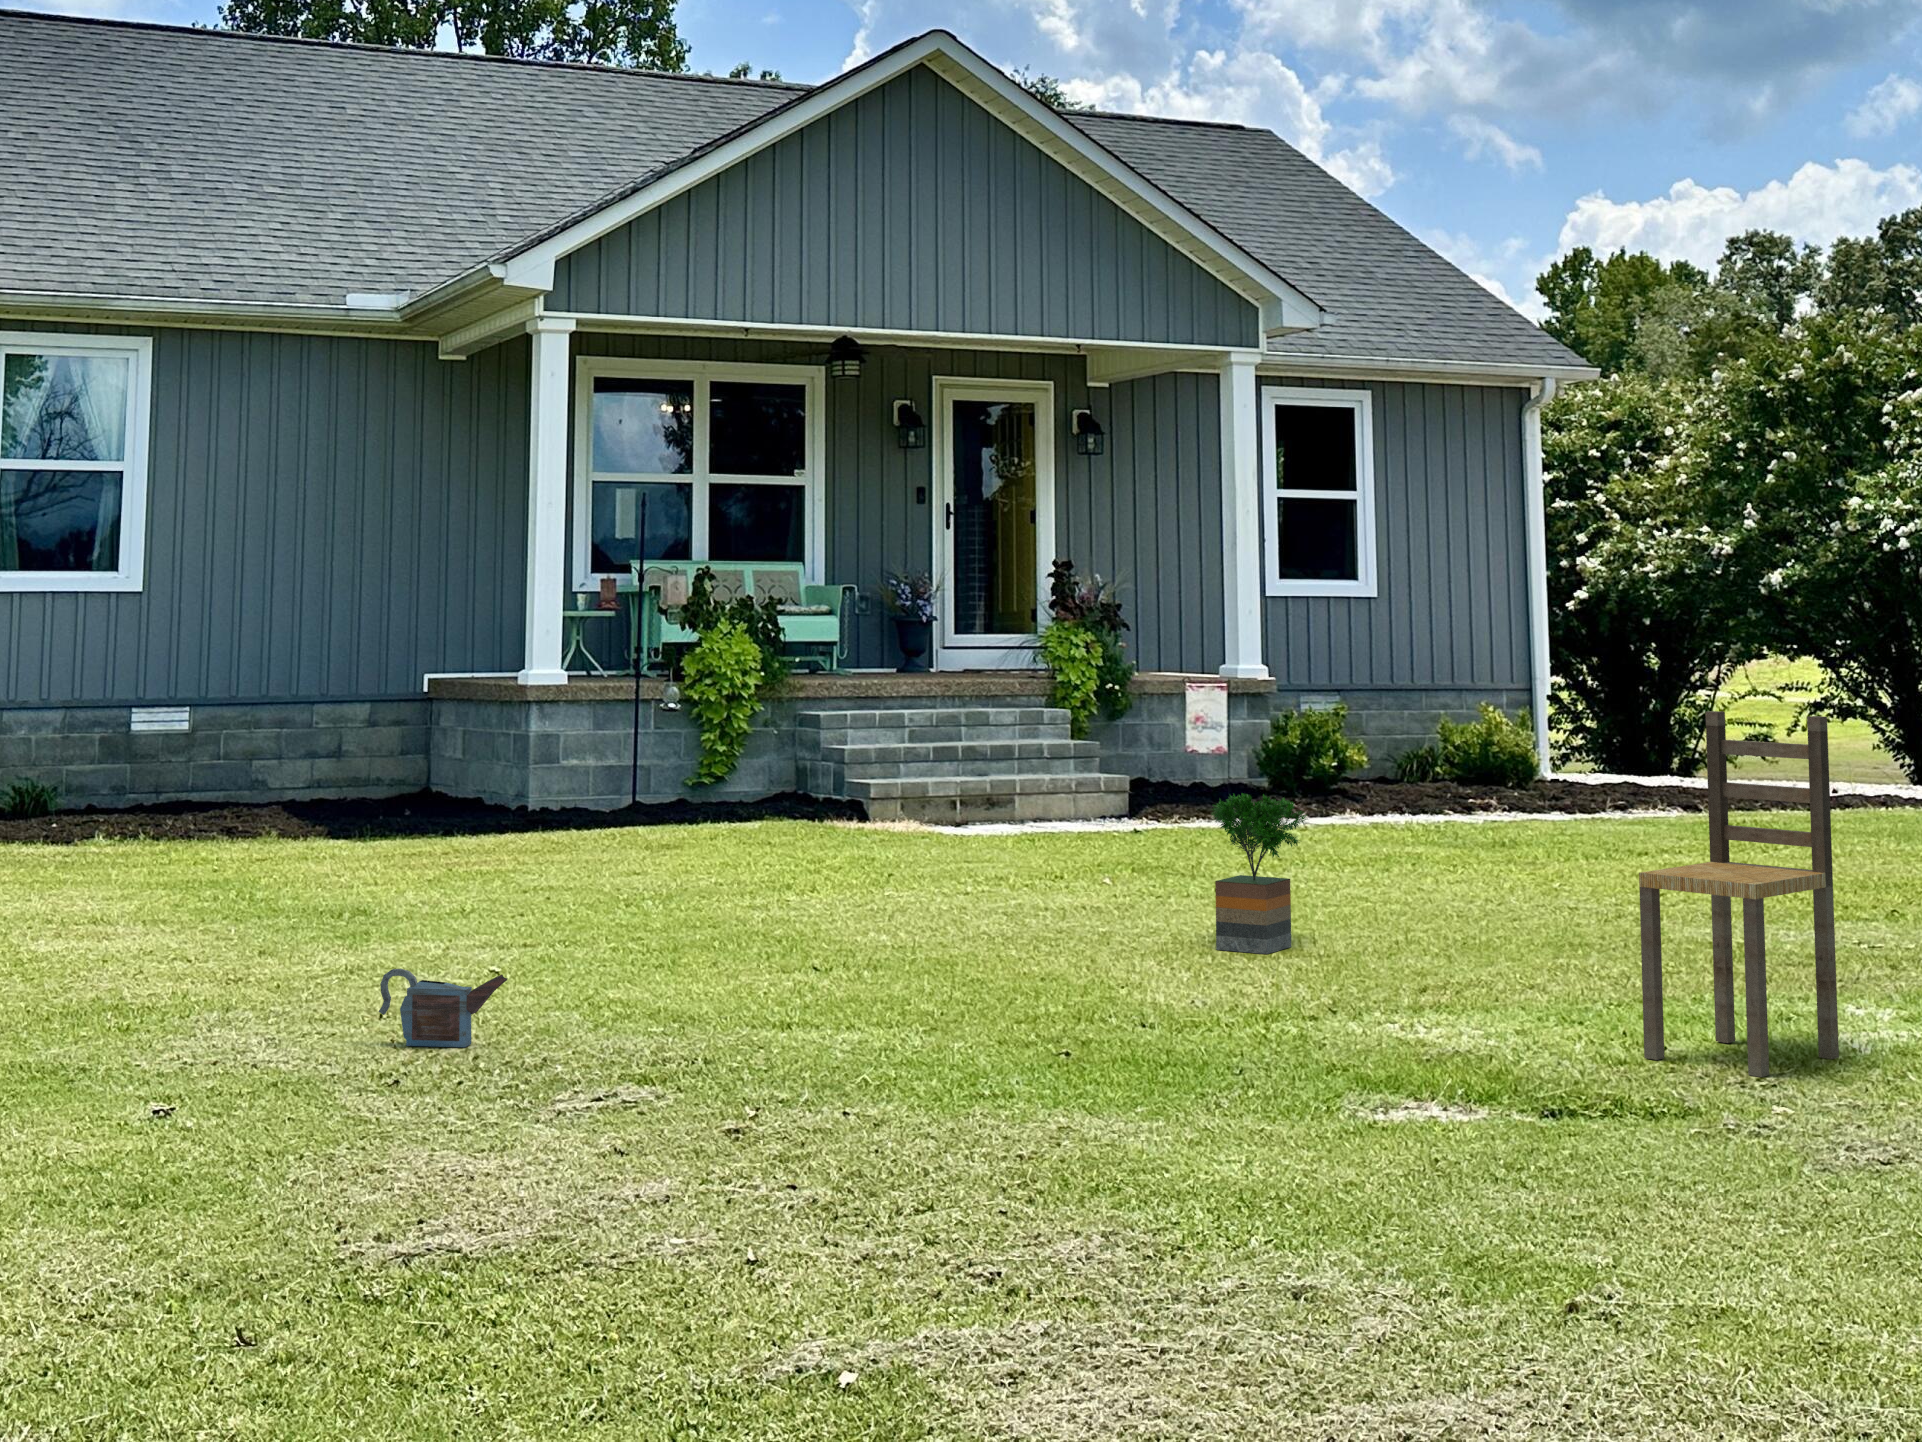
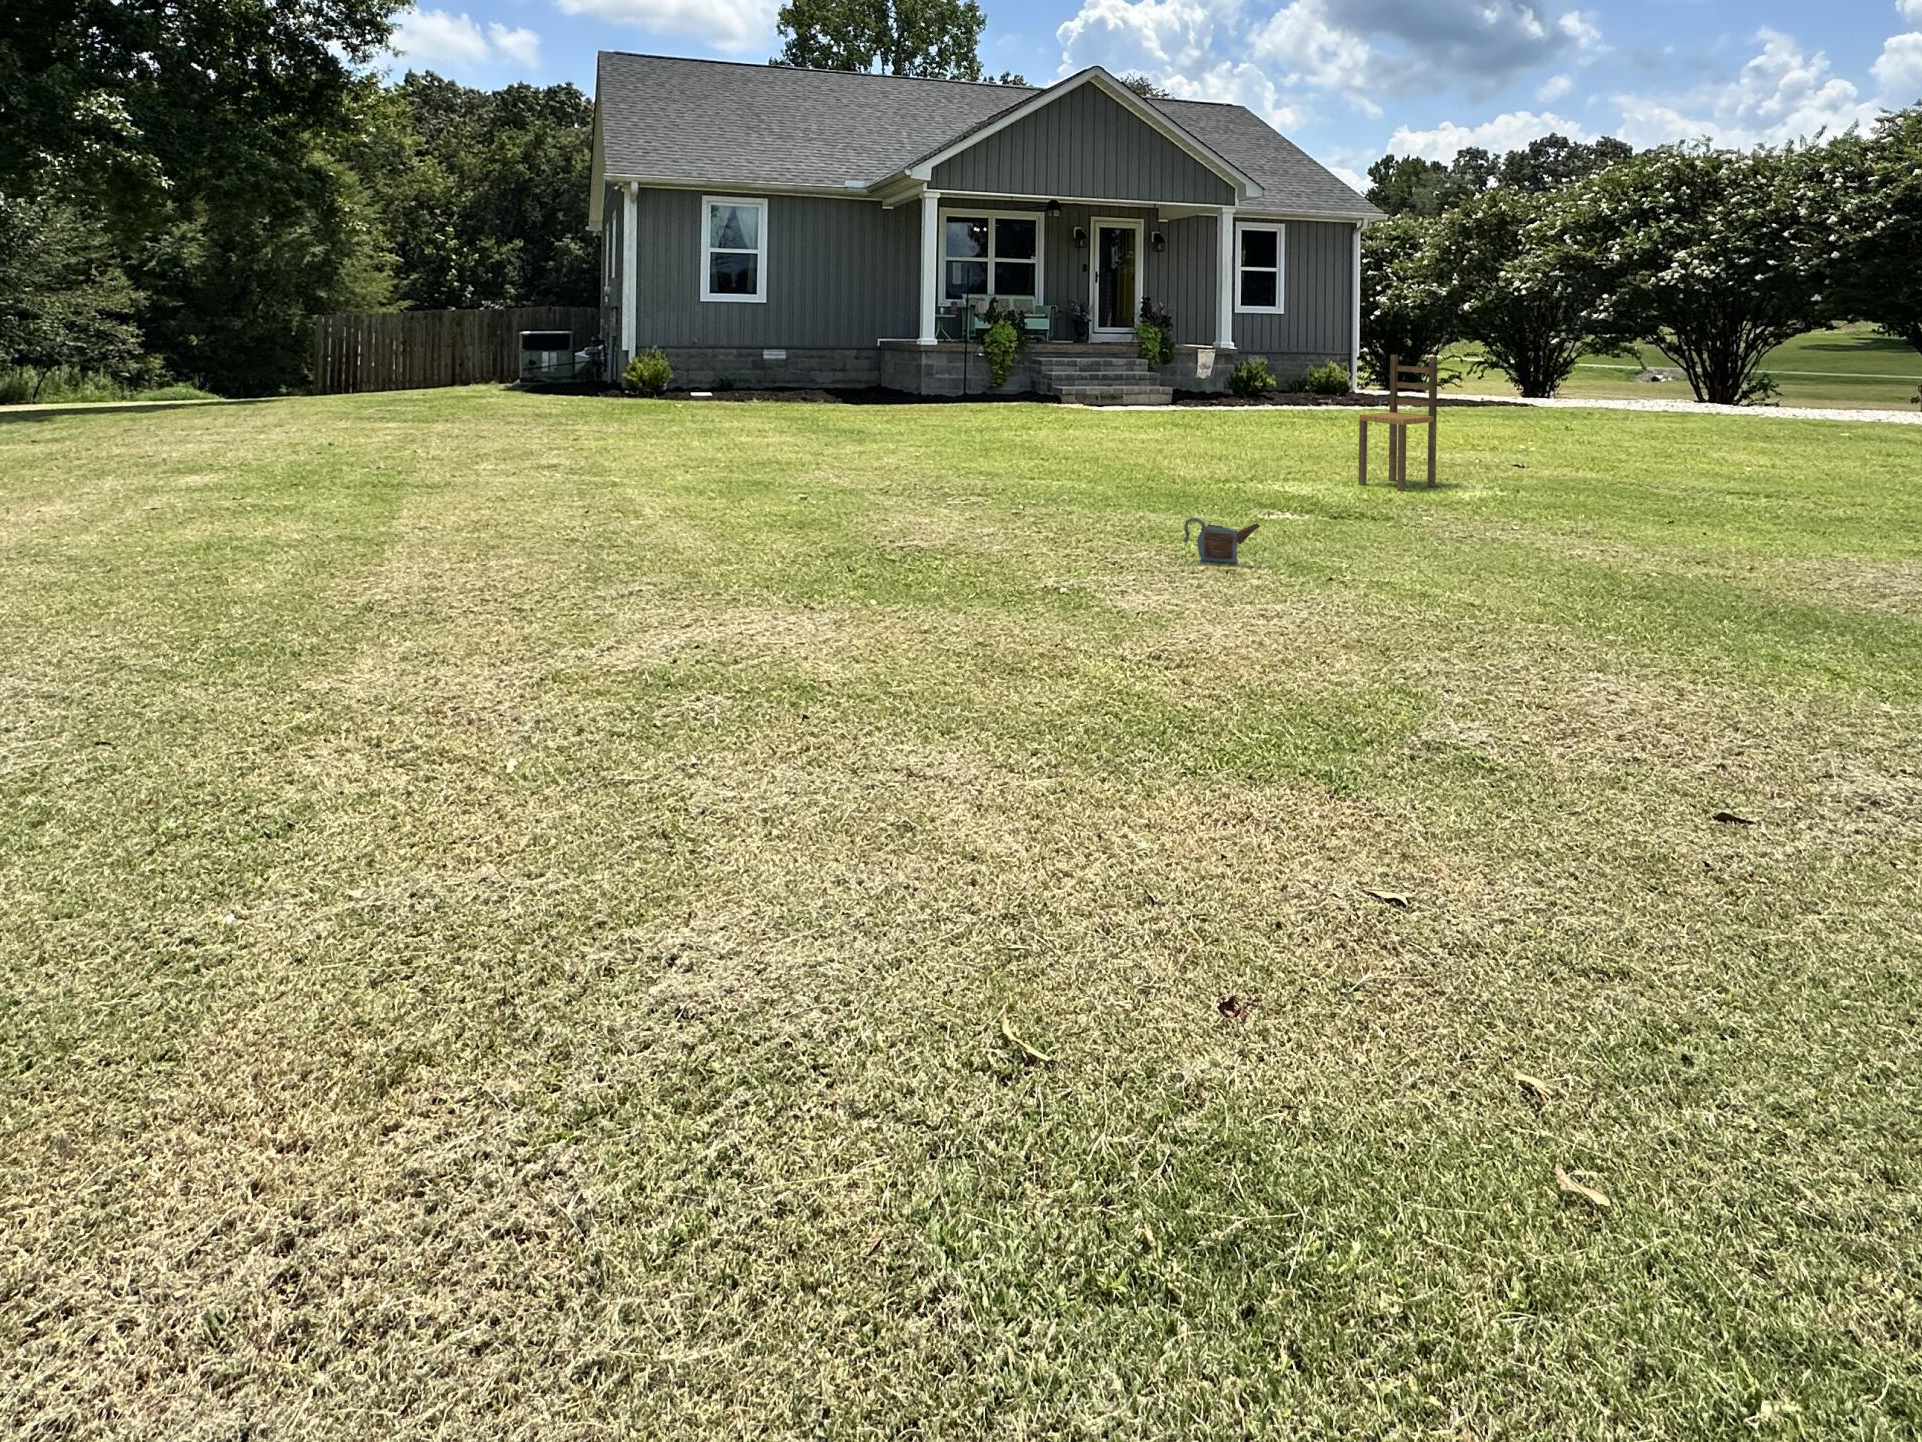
potted tree: present [1212,793,1307,954] -> none [1198,386,1237,449]
watering can: present [379,969,507,1047] -> present [1183,518,1260,563]

